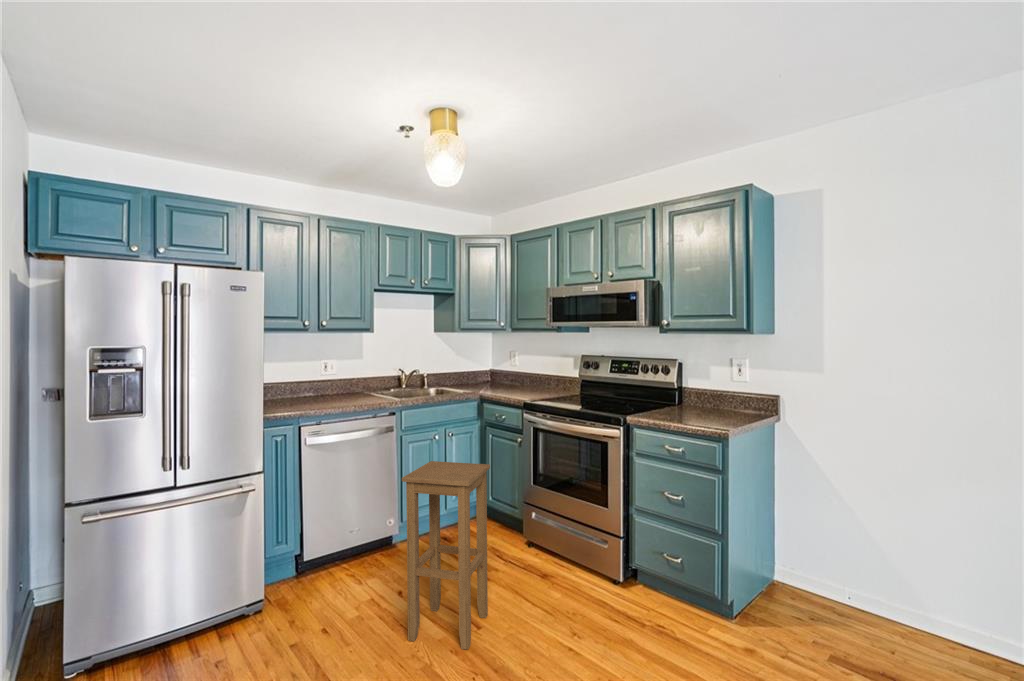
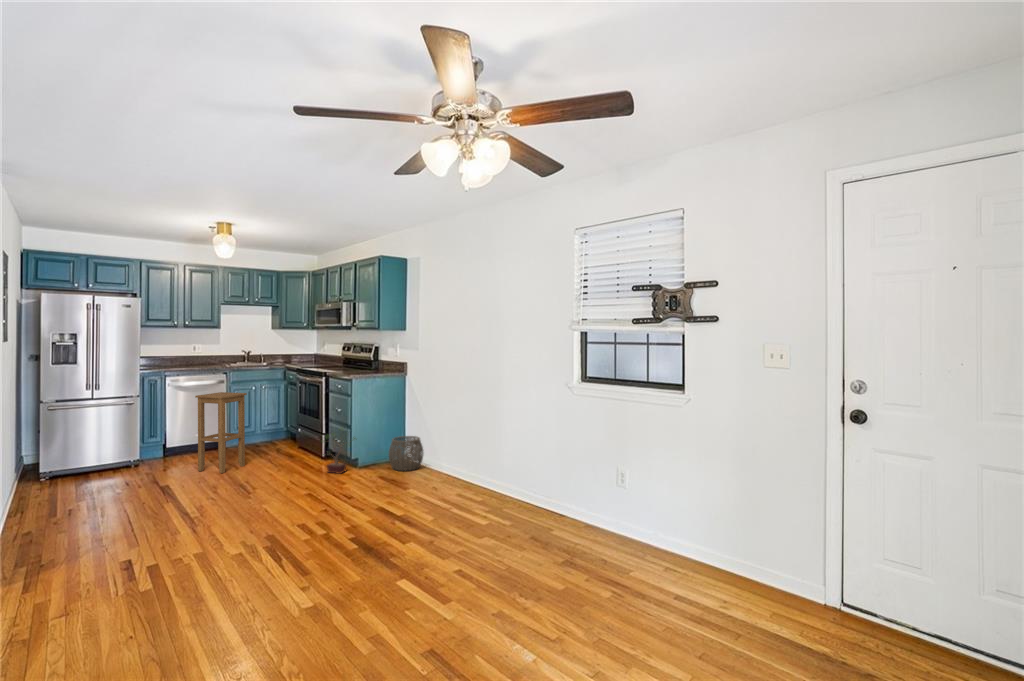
potted plant: none [676,540,779,650] -> present [322,429,356,474]
woven basket: none [795,548,882,638] -> present [389,436,423,471]

